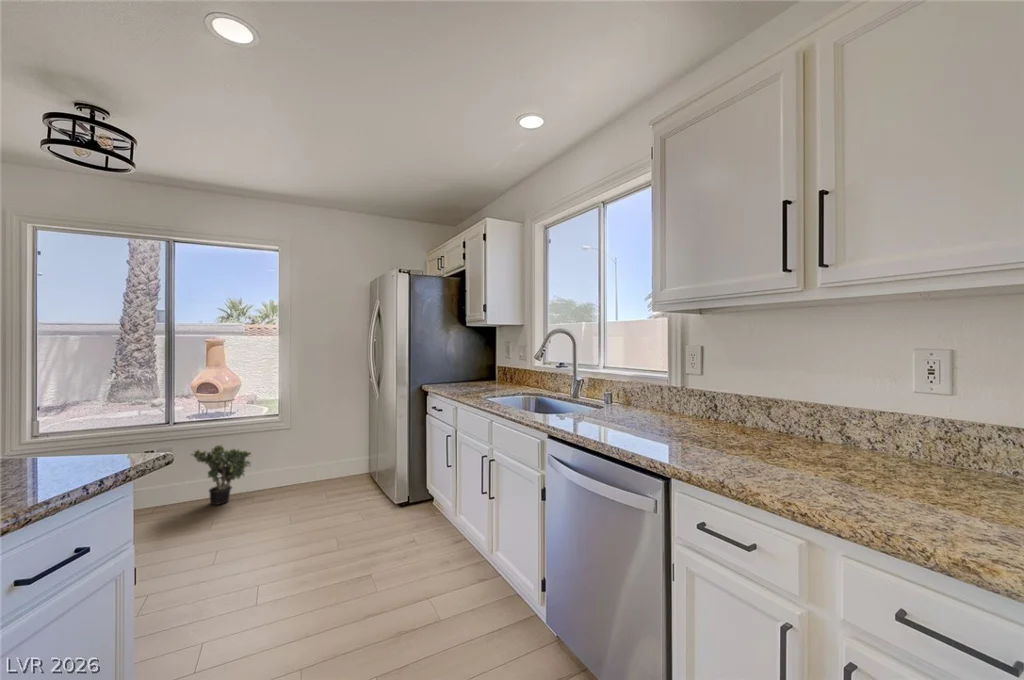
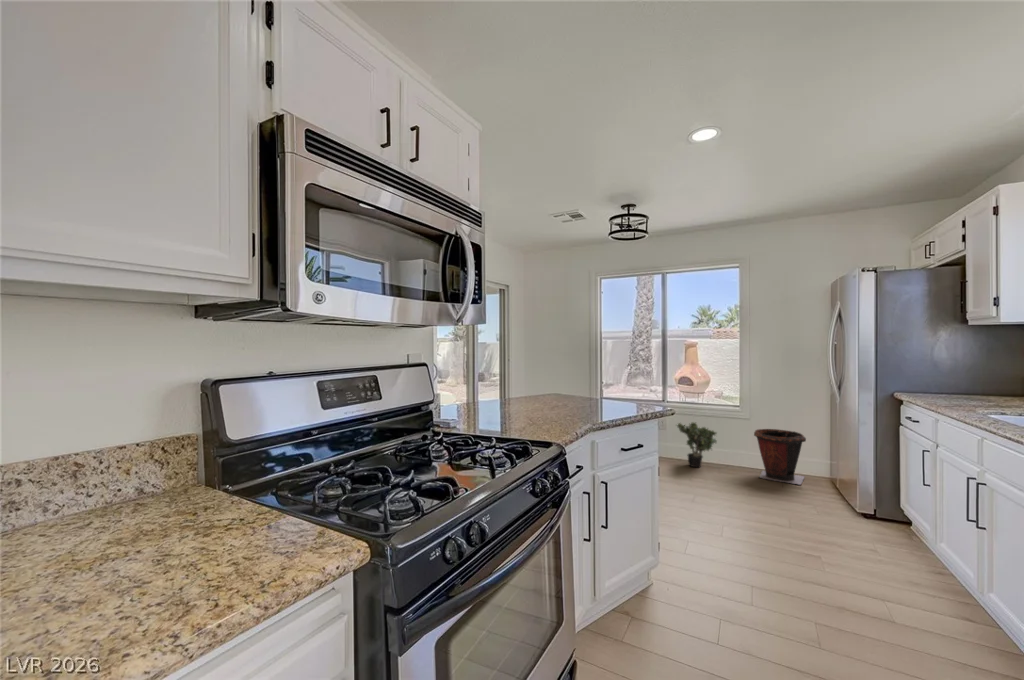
waste bin: none [296,432,348,494] -> present [754,429,806,485]

